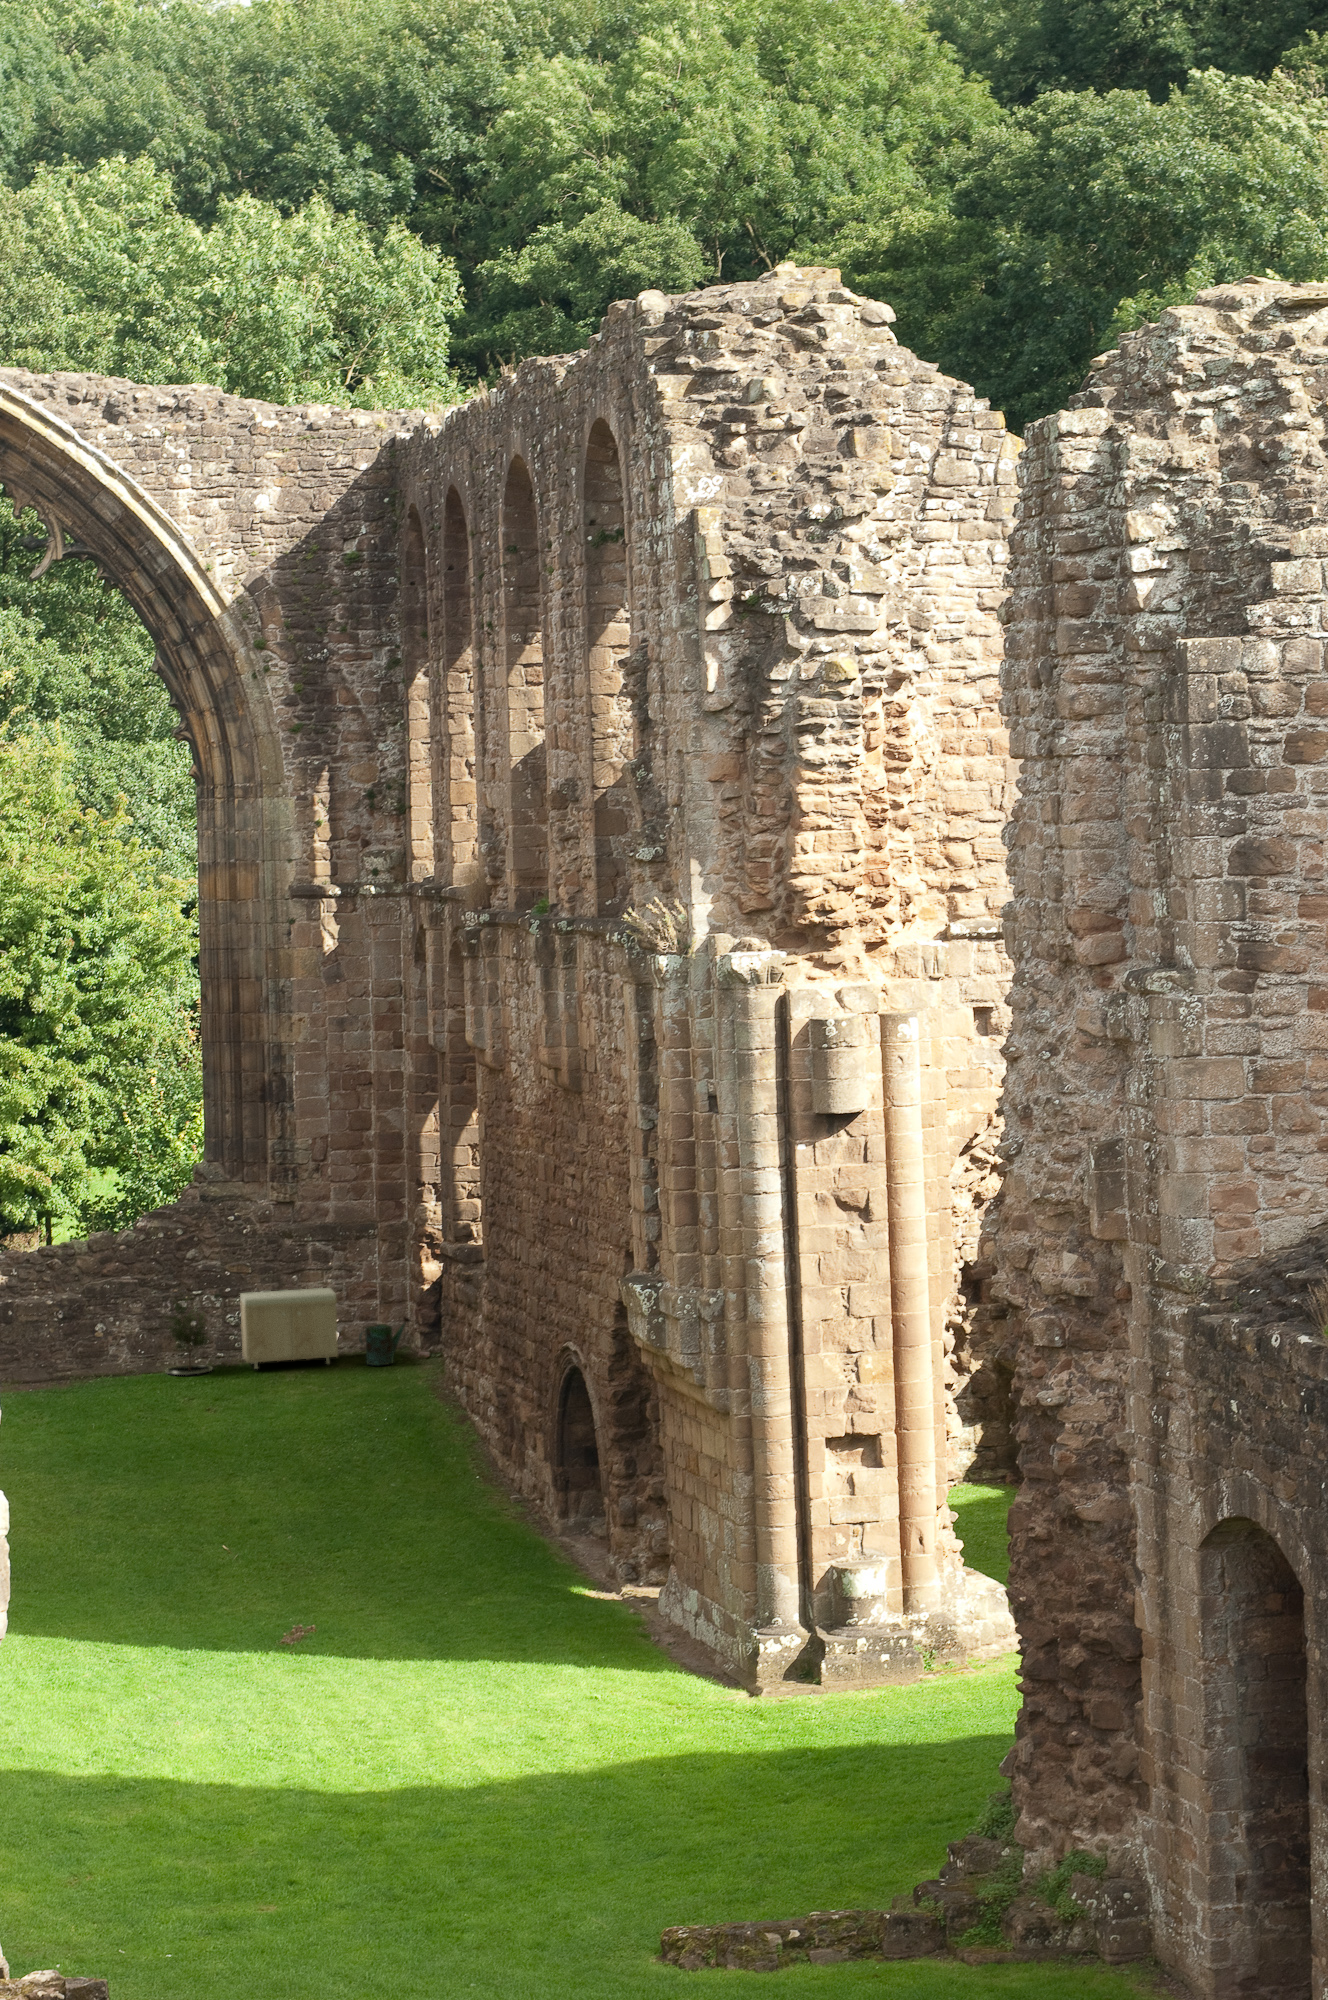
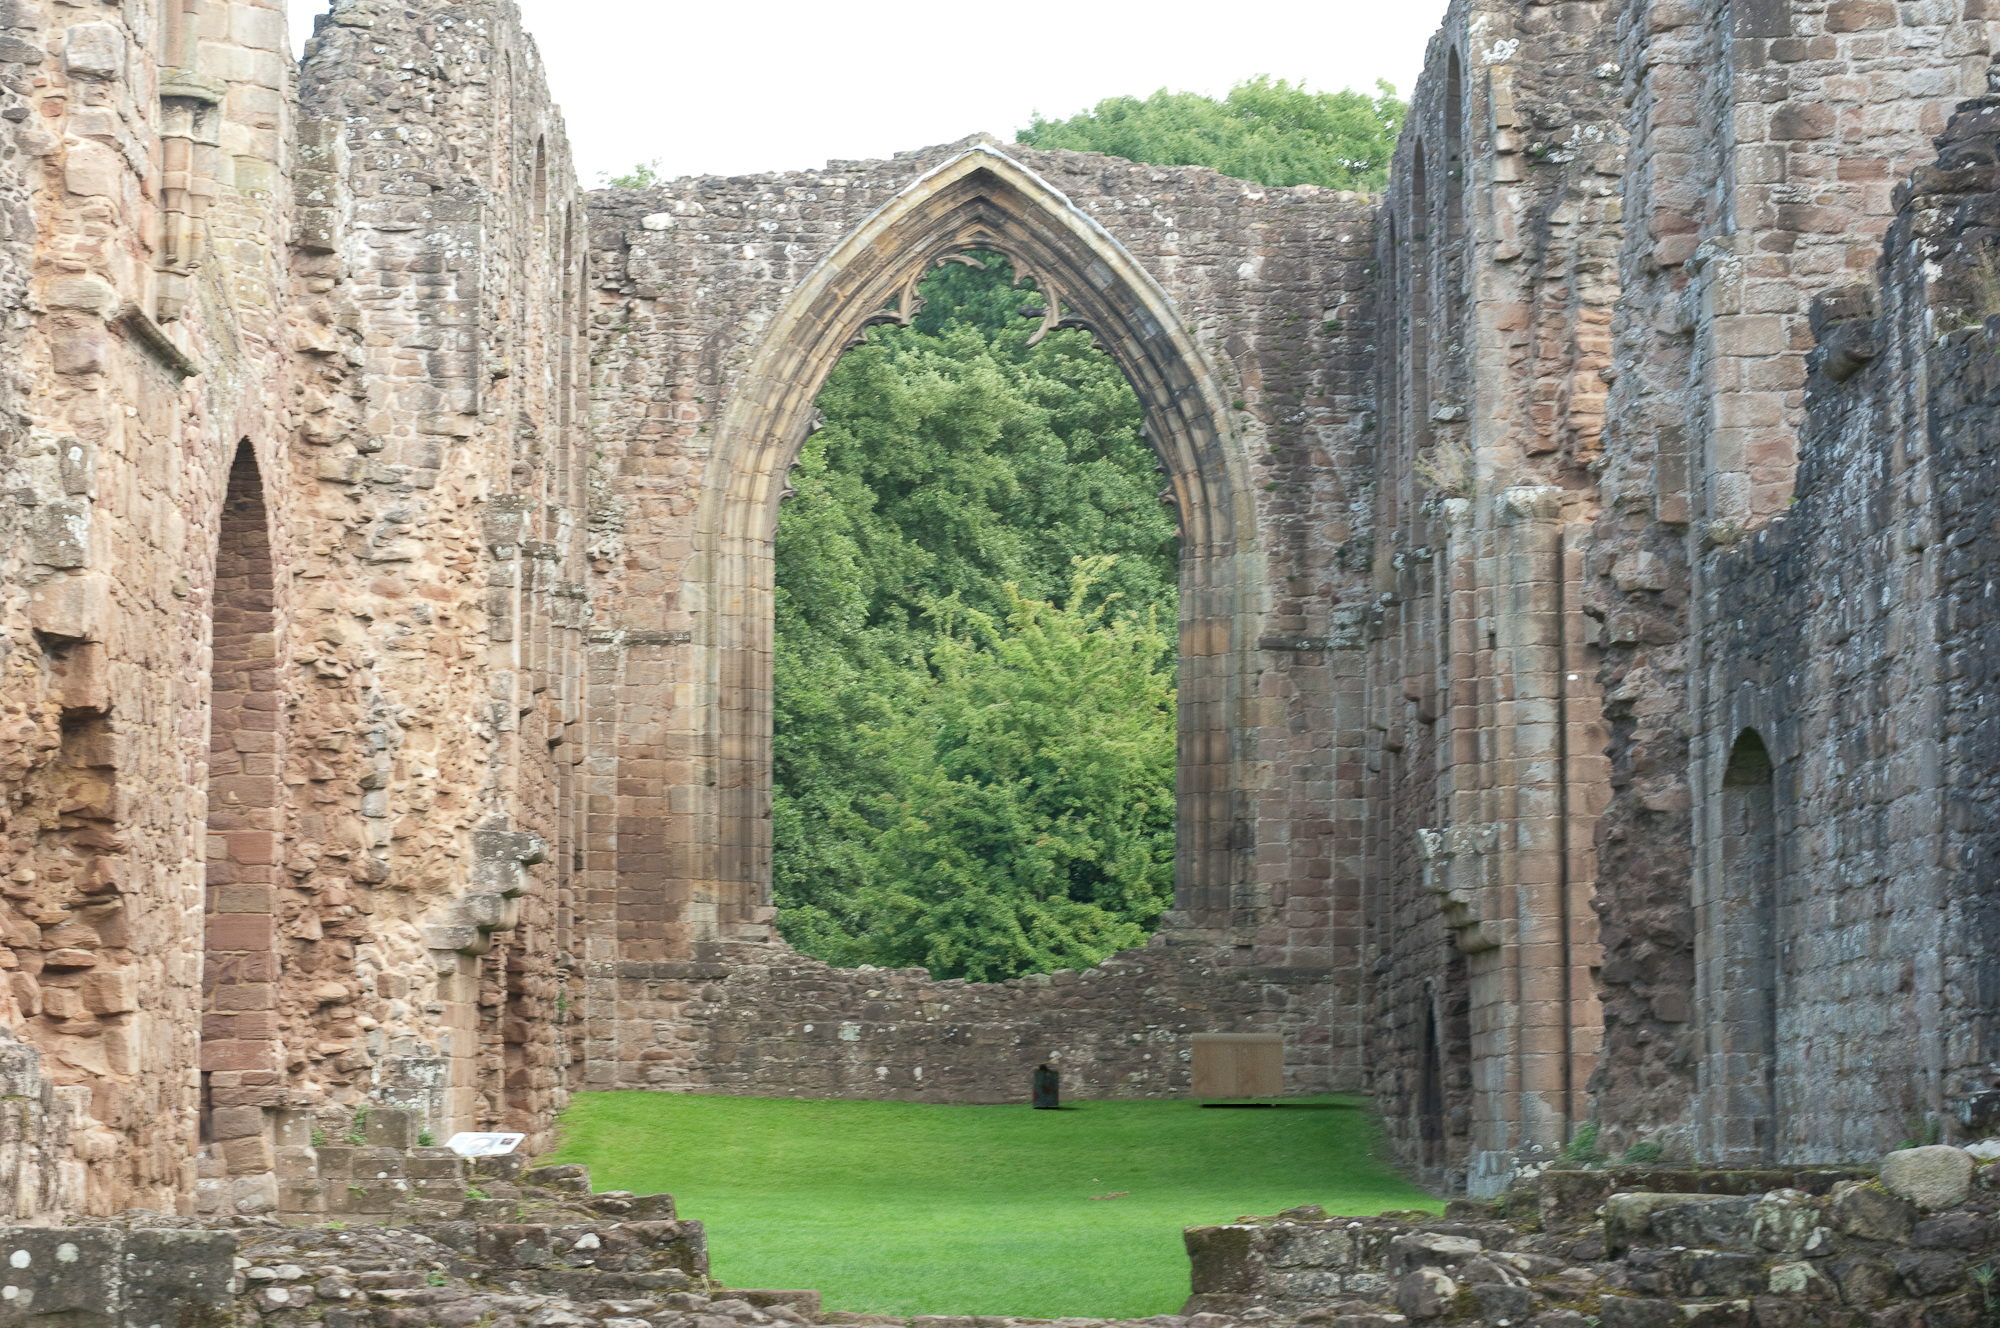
potted tree: present [166,1295,213,1375] -> none [1112,1021,1163,1106]
watering can: present [359,1317,410,1365] -> present [1032,1064,1059,1108]

